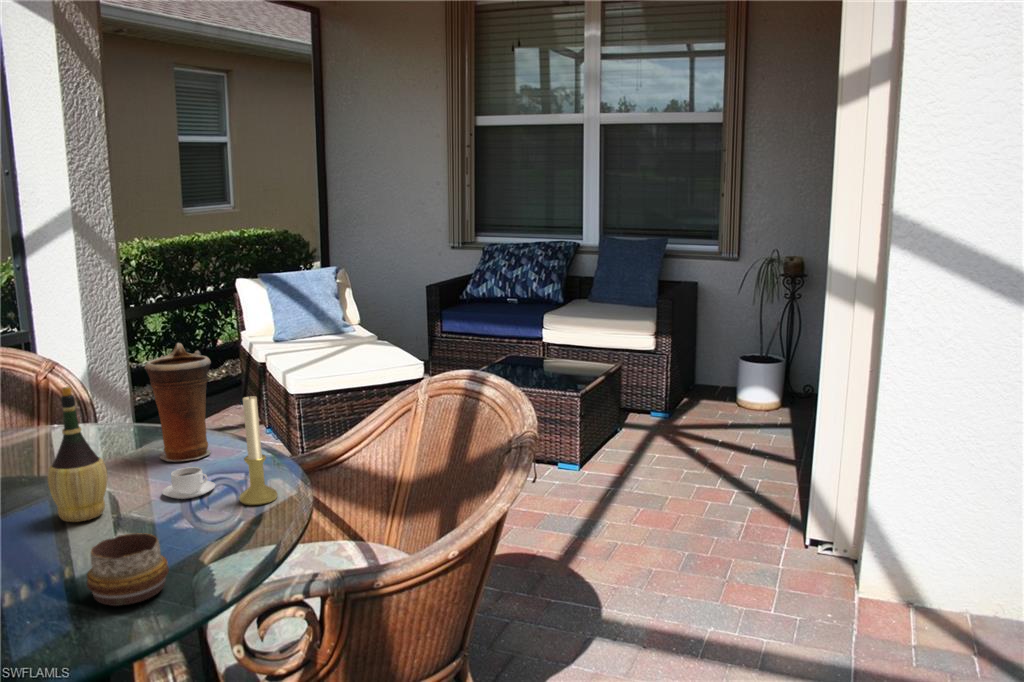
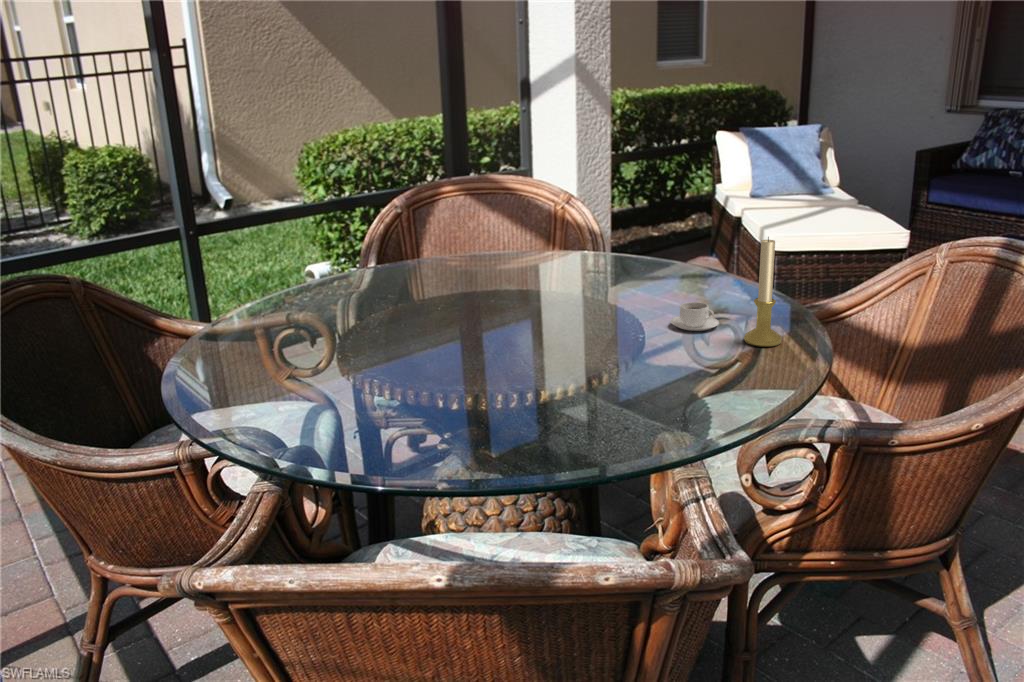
vase: present [145,343,211,461] -> none [660,183,733,297]
wine bottle: present [48,387,108,522] -> none [577,213,627,337]
decorative bowl: present [86,533,169,606] -> none [618,353,690,415]

